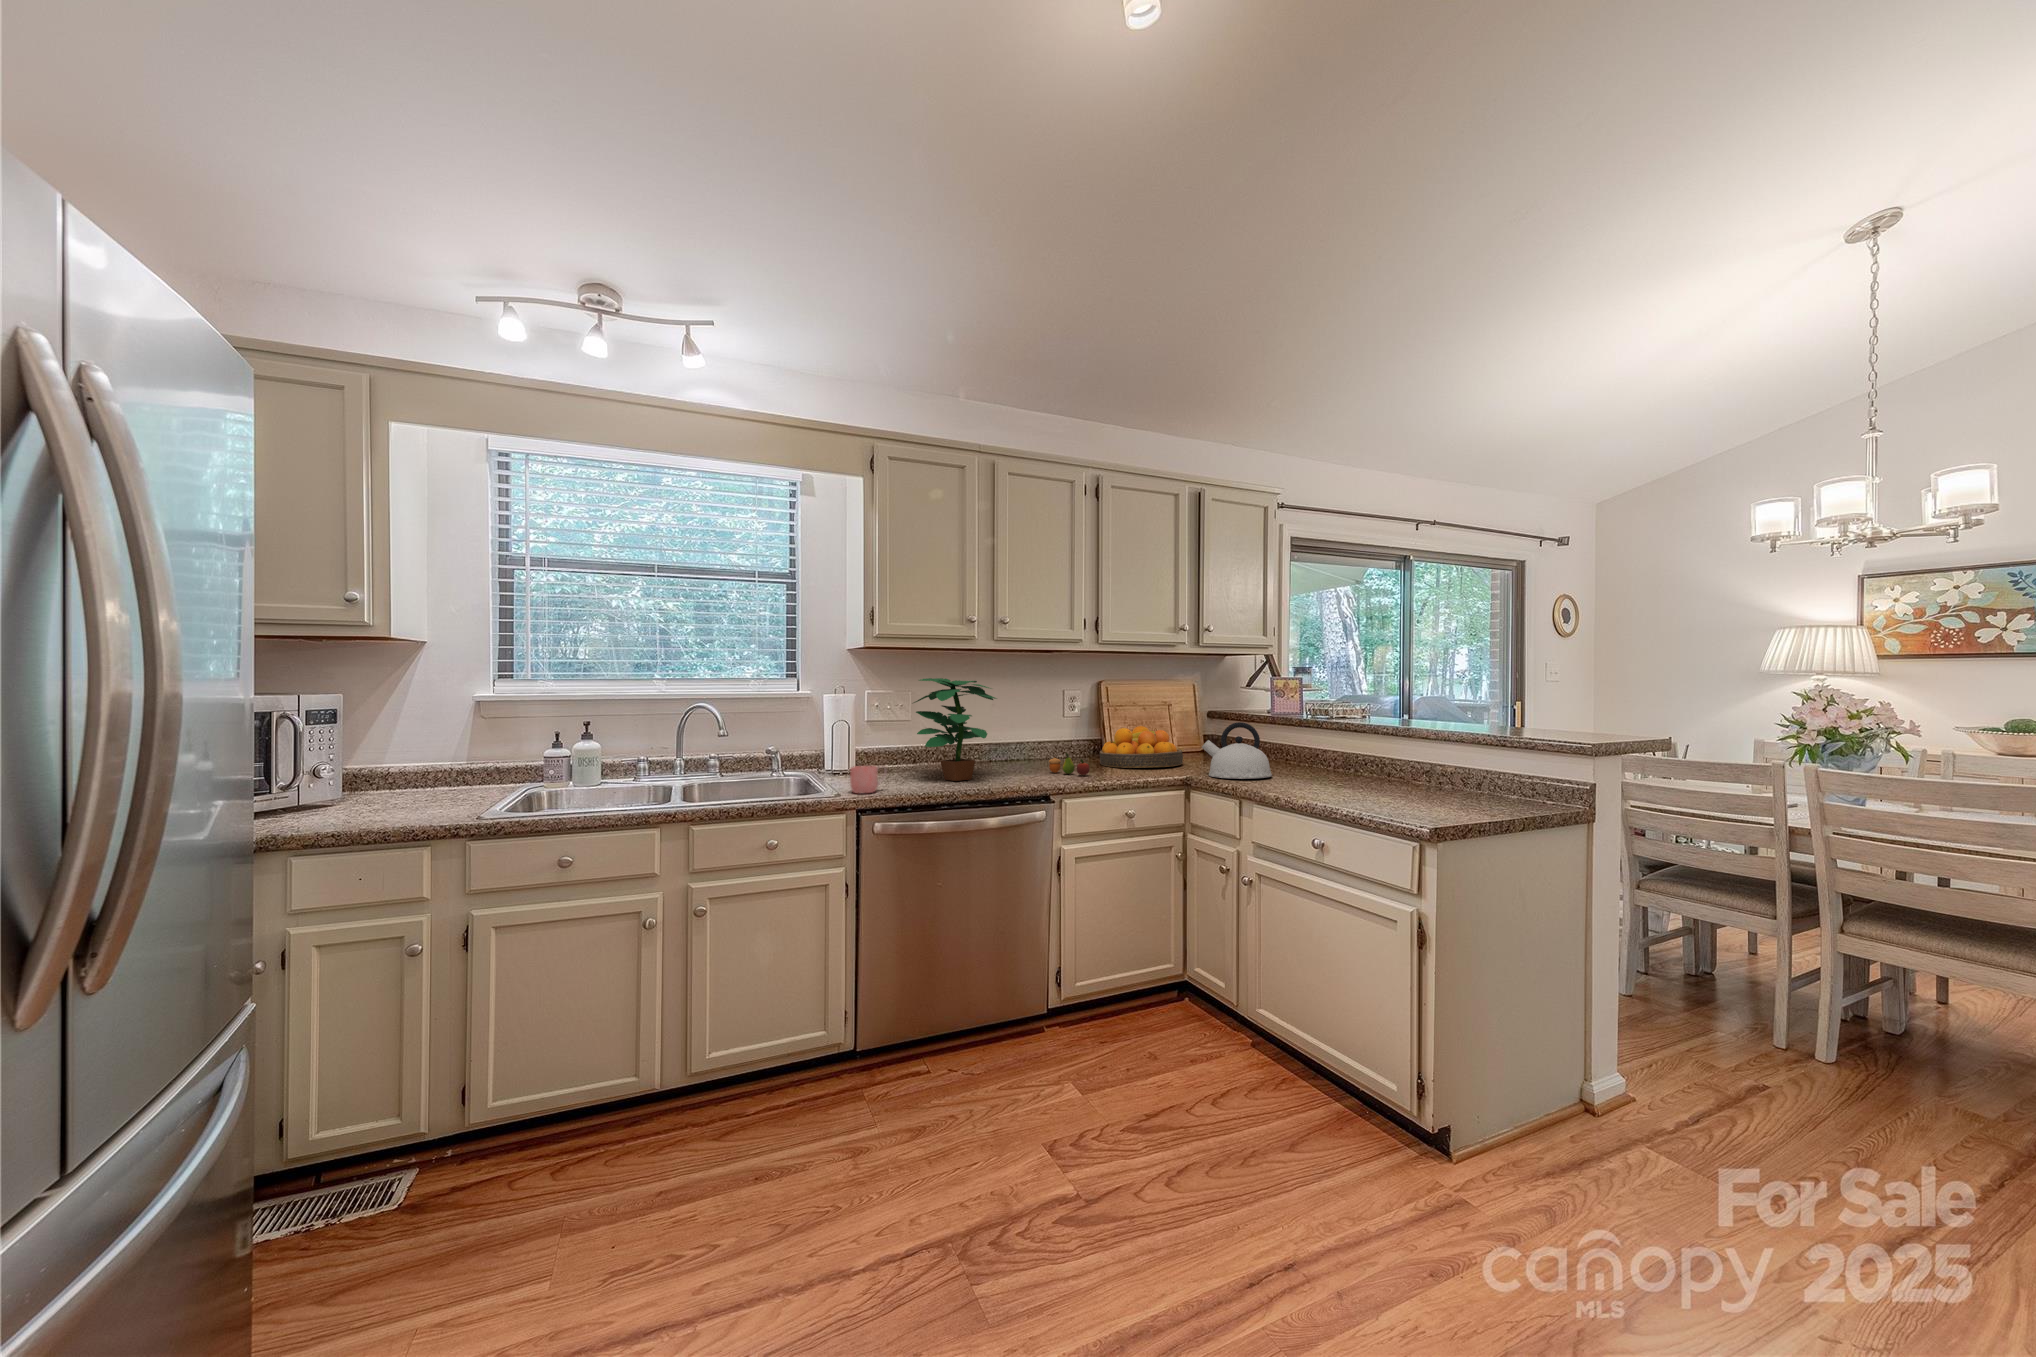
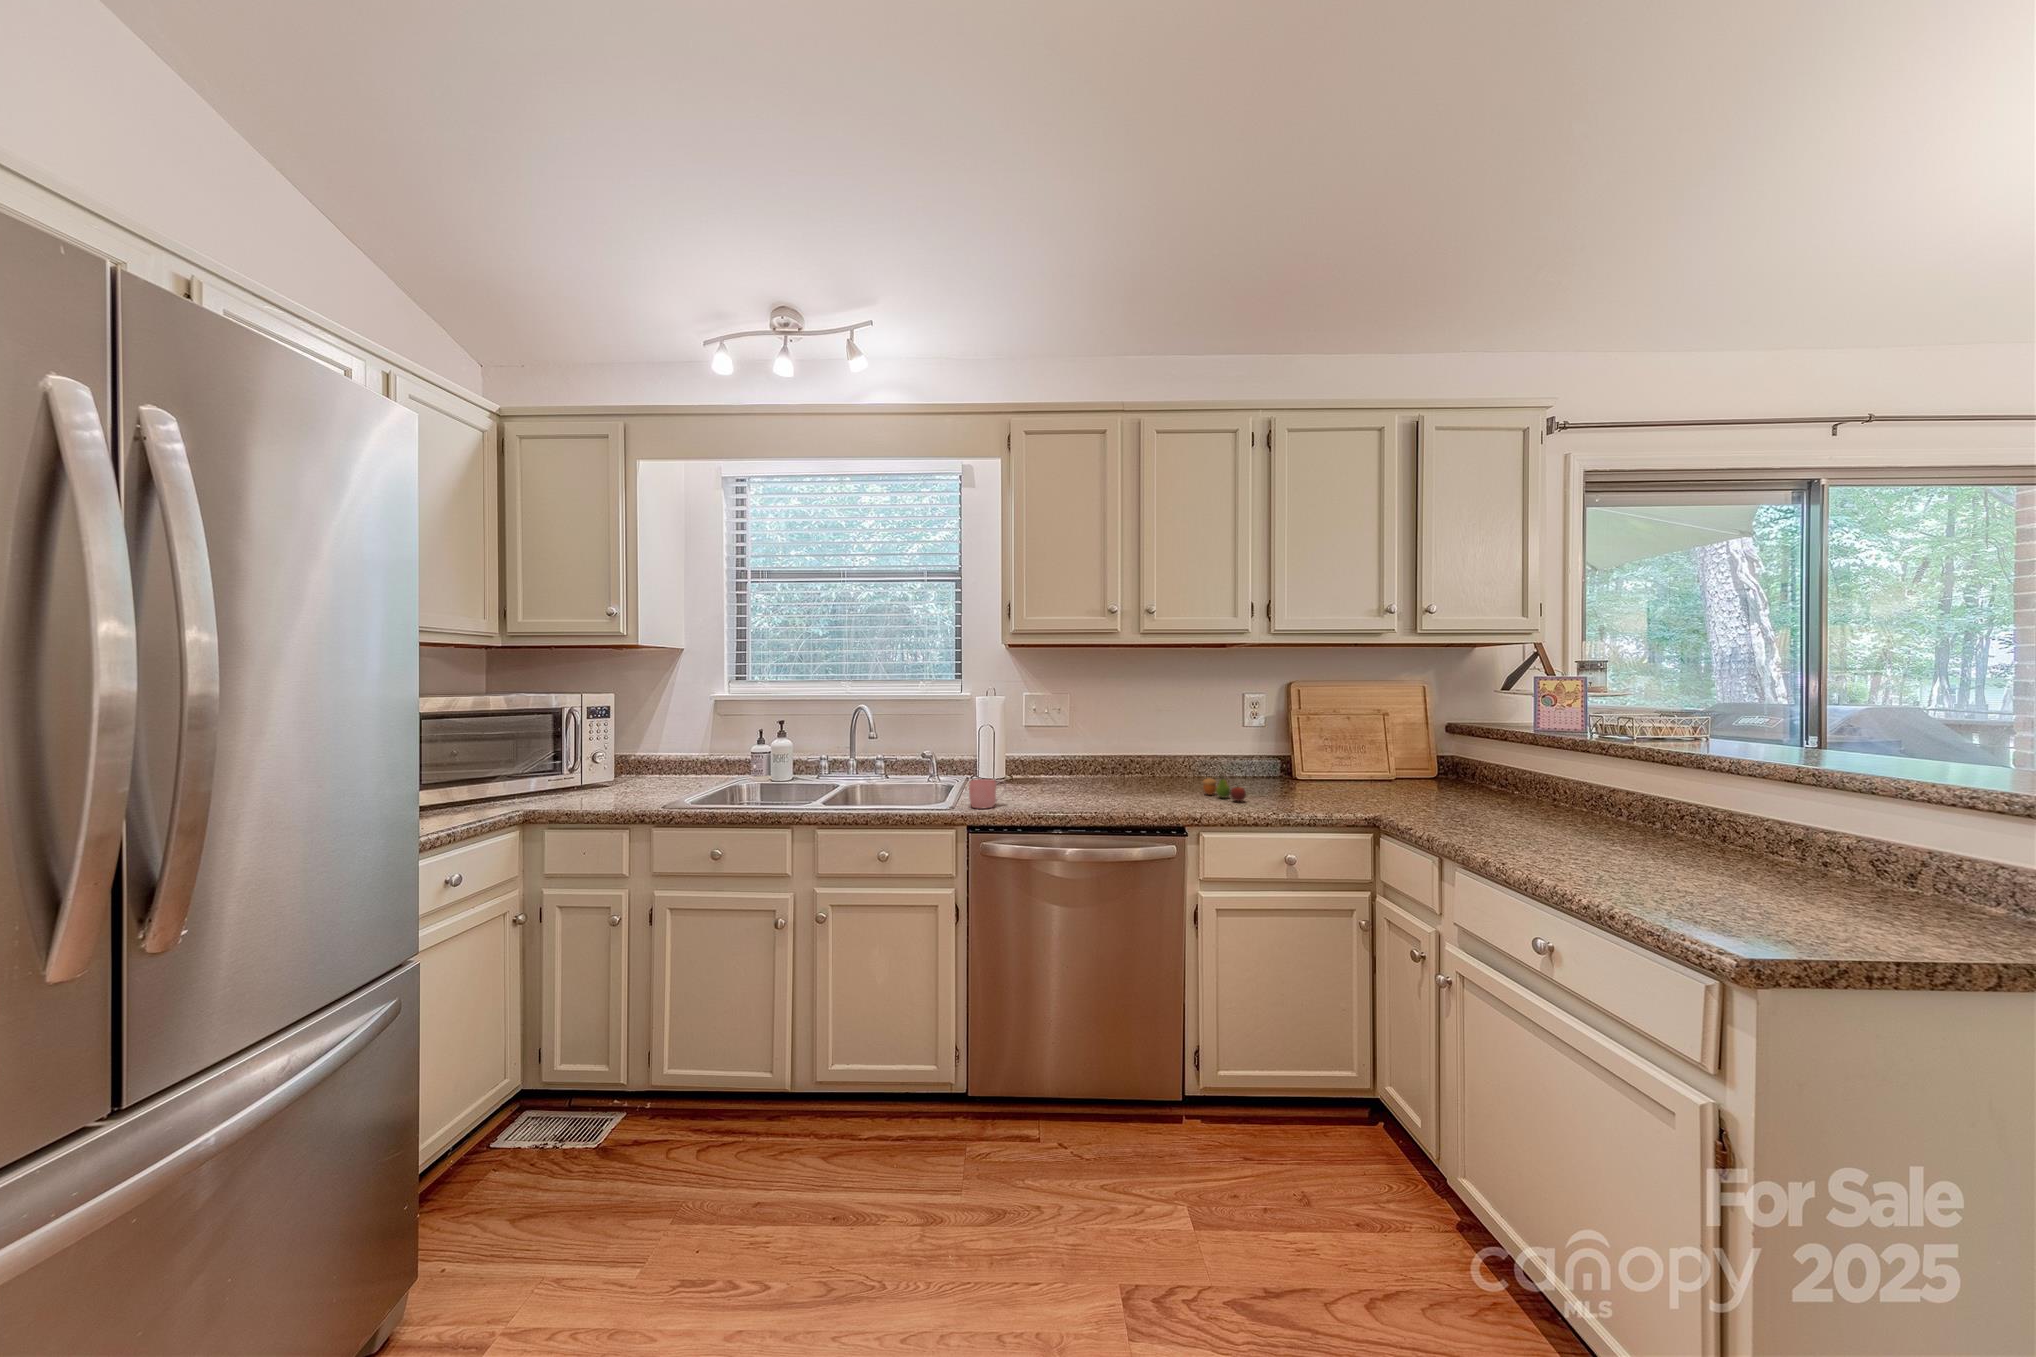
potted plant: present [914,678,997,781] -> none [1046,689,1135,799]
kettle: present [1202,722,1272,779] -> none [1397,748,1504,827]
fruit bowl: present [1100,726,1183,768] -> none [1278,742,1387,796]

